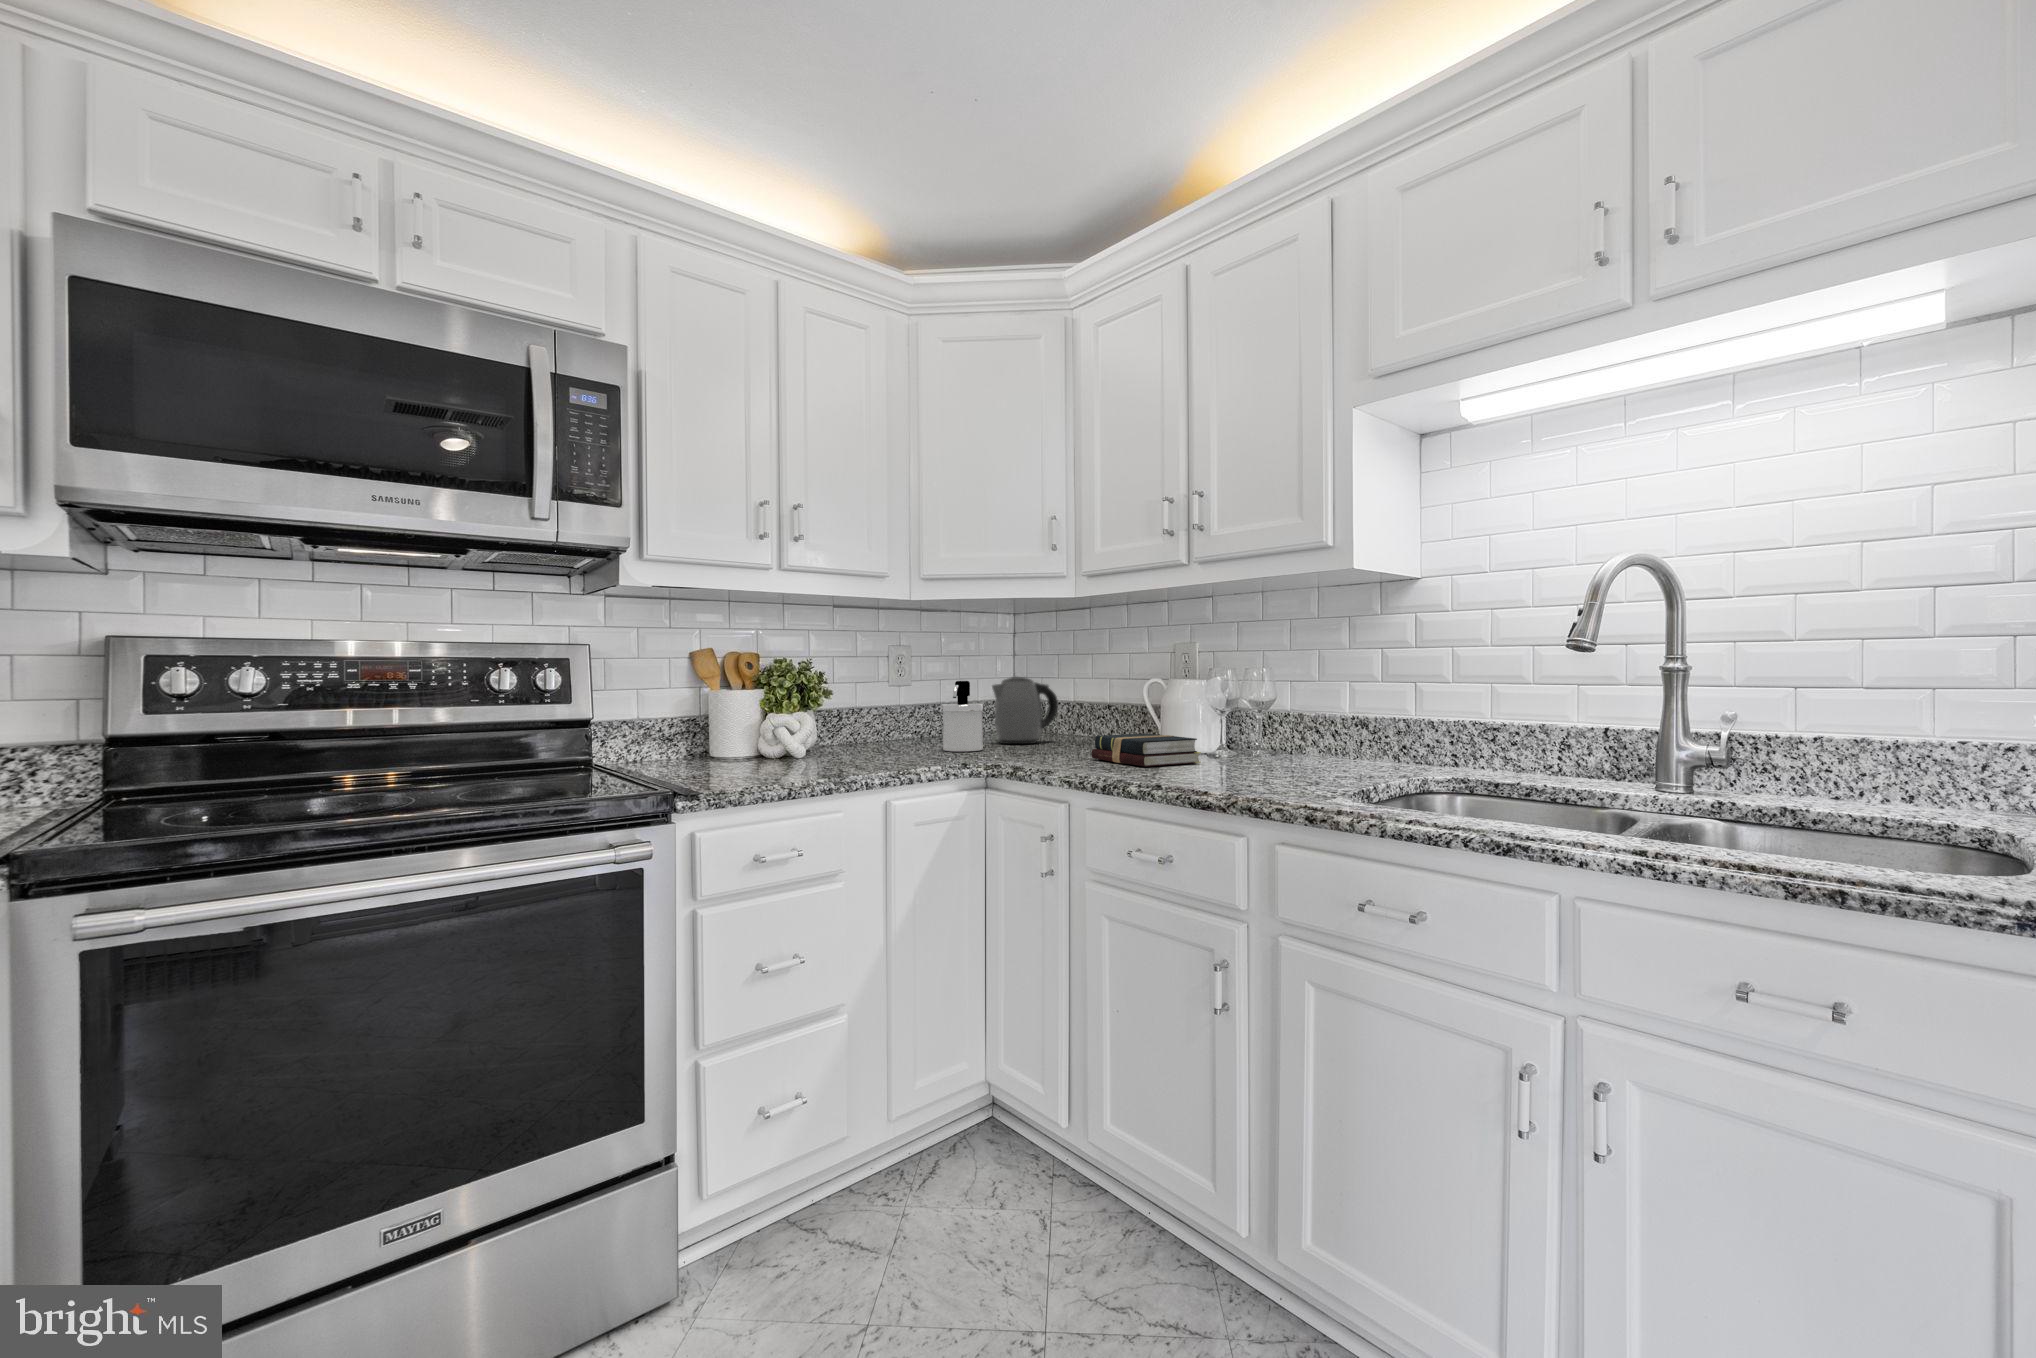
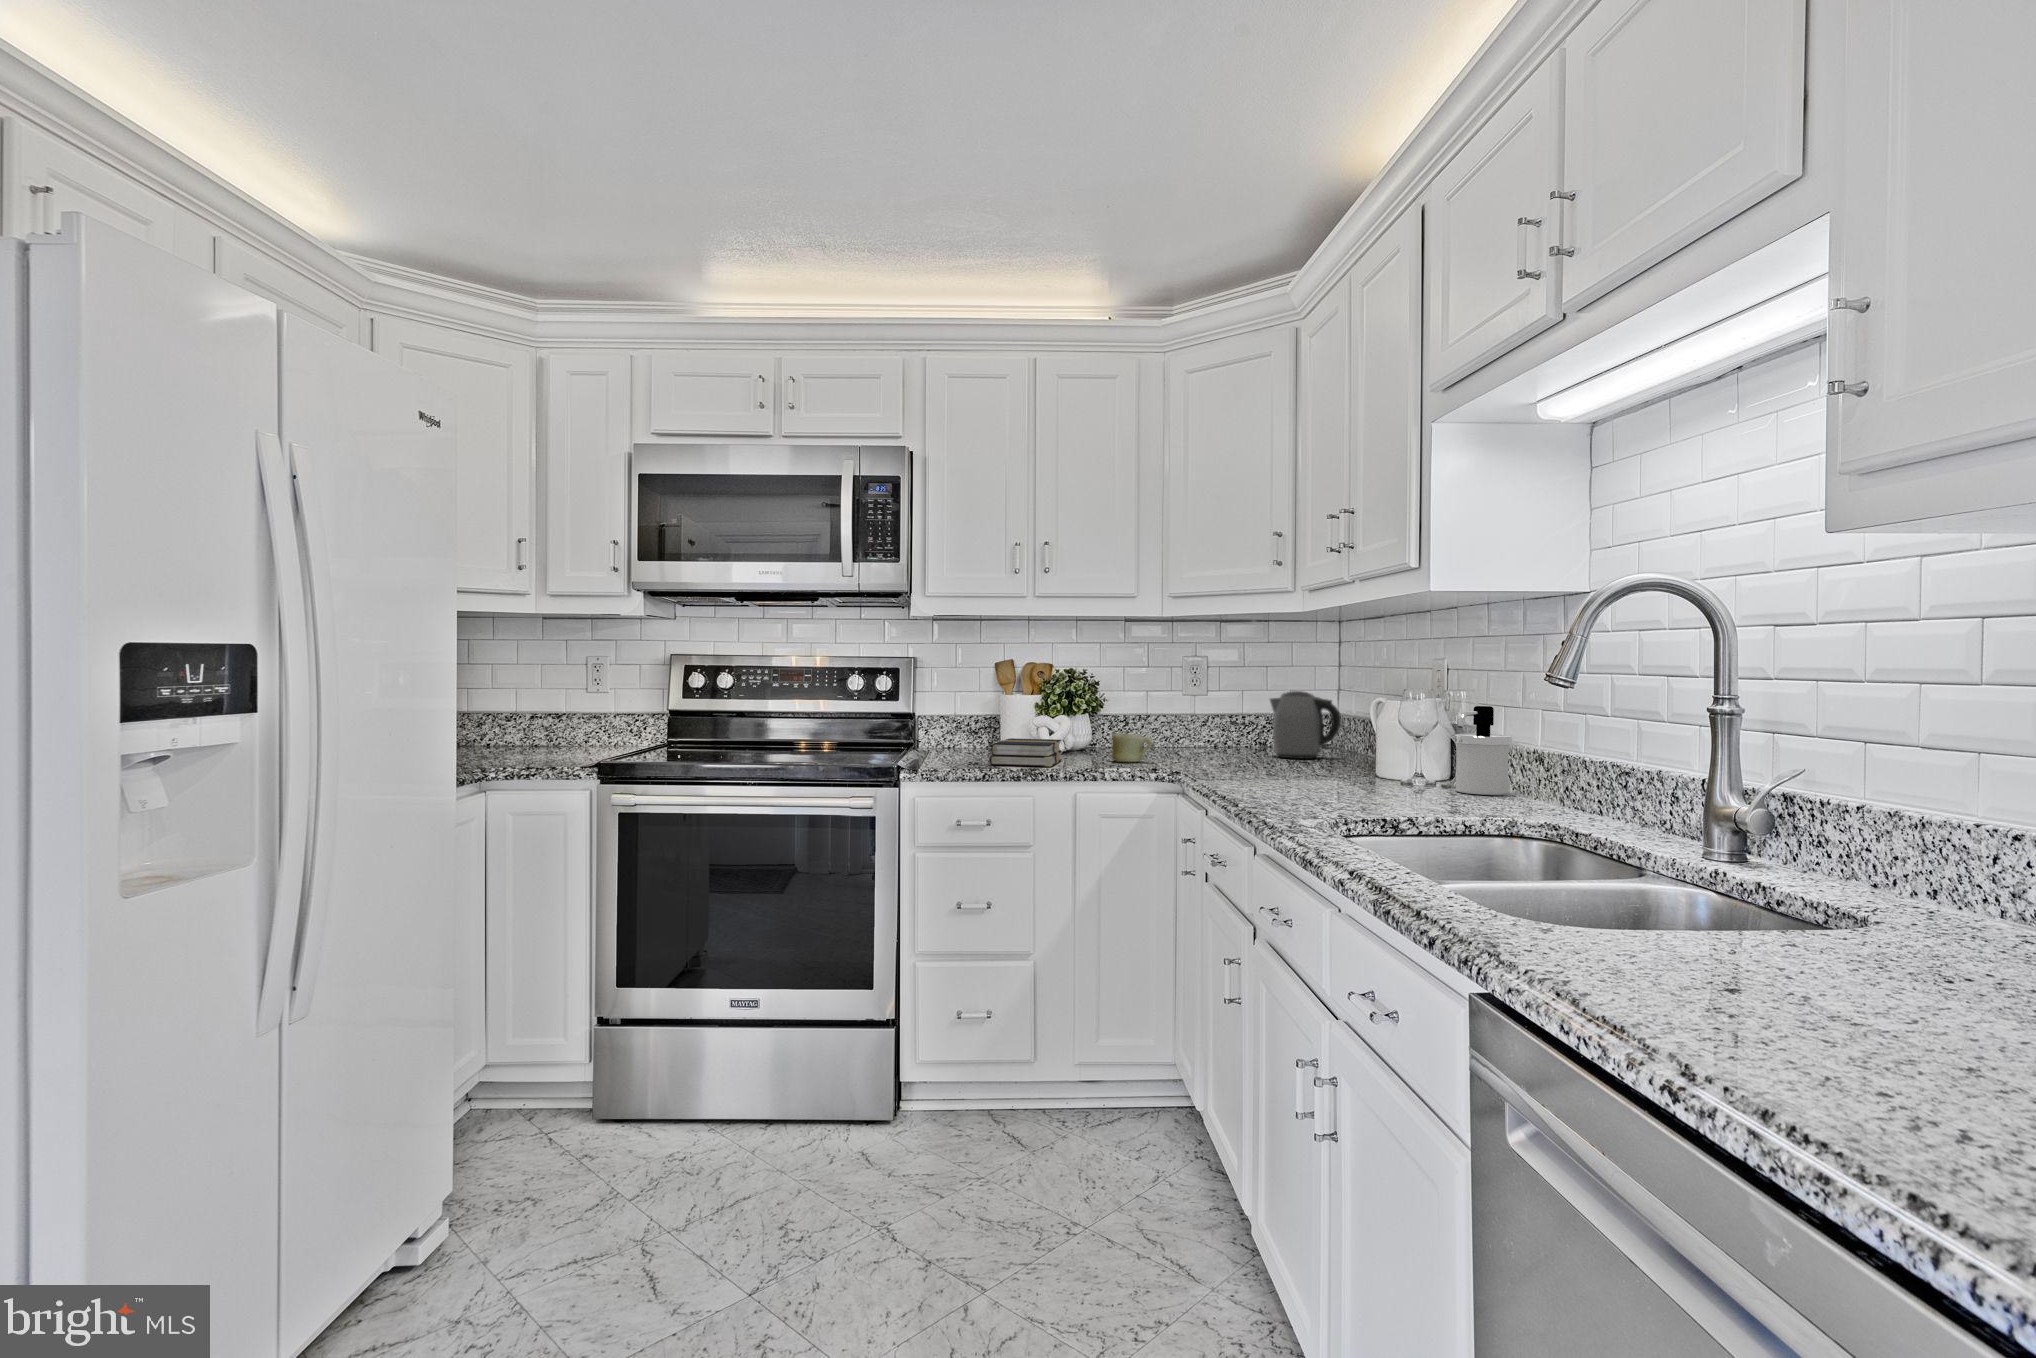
soap dispenser: present [941,681,984,752] -> present [1455,706,1513,795]
mug: none [885,728,933,761] -> present [1111,733,1153,762]
hardback book: present [1091,733,1201,767] -> present [990,738,1063,766]

